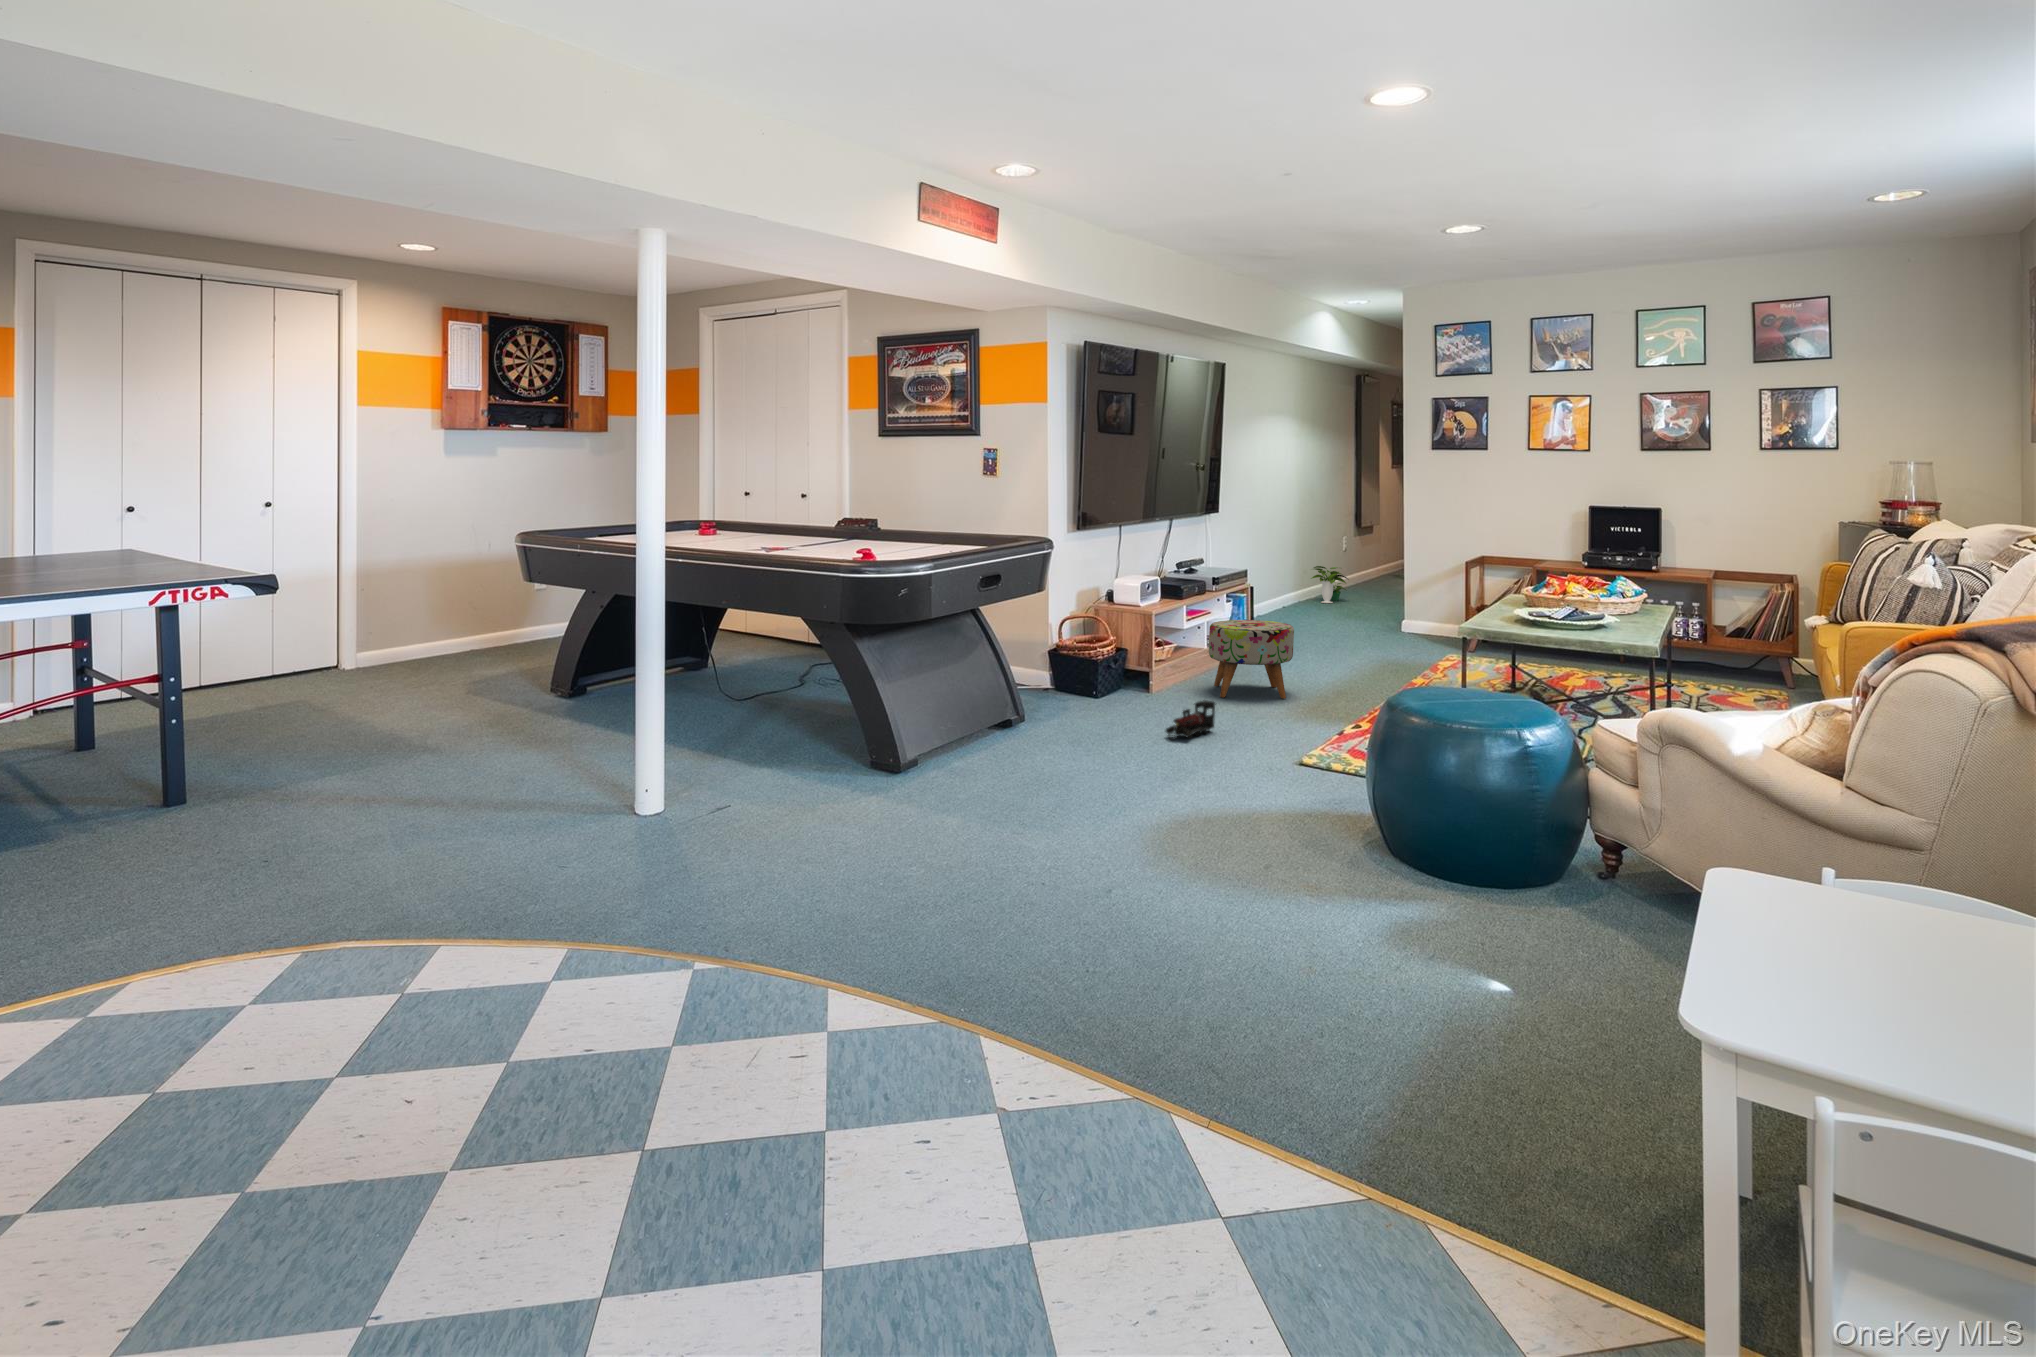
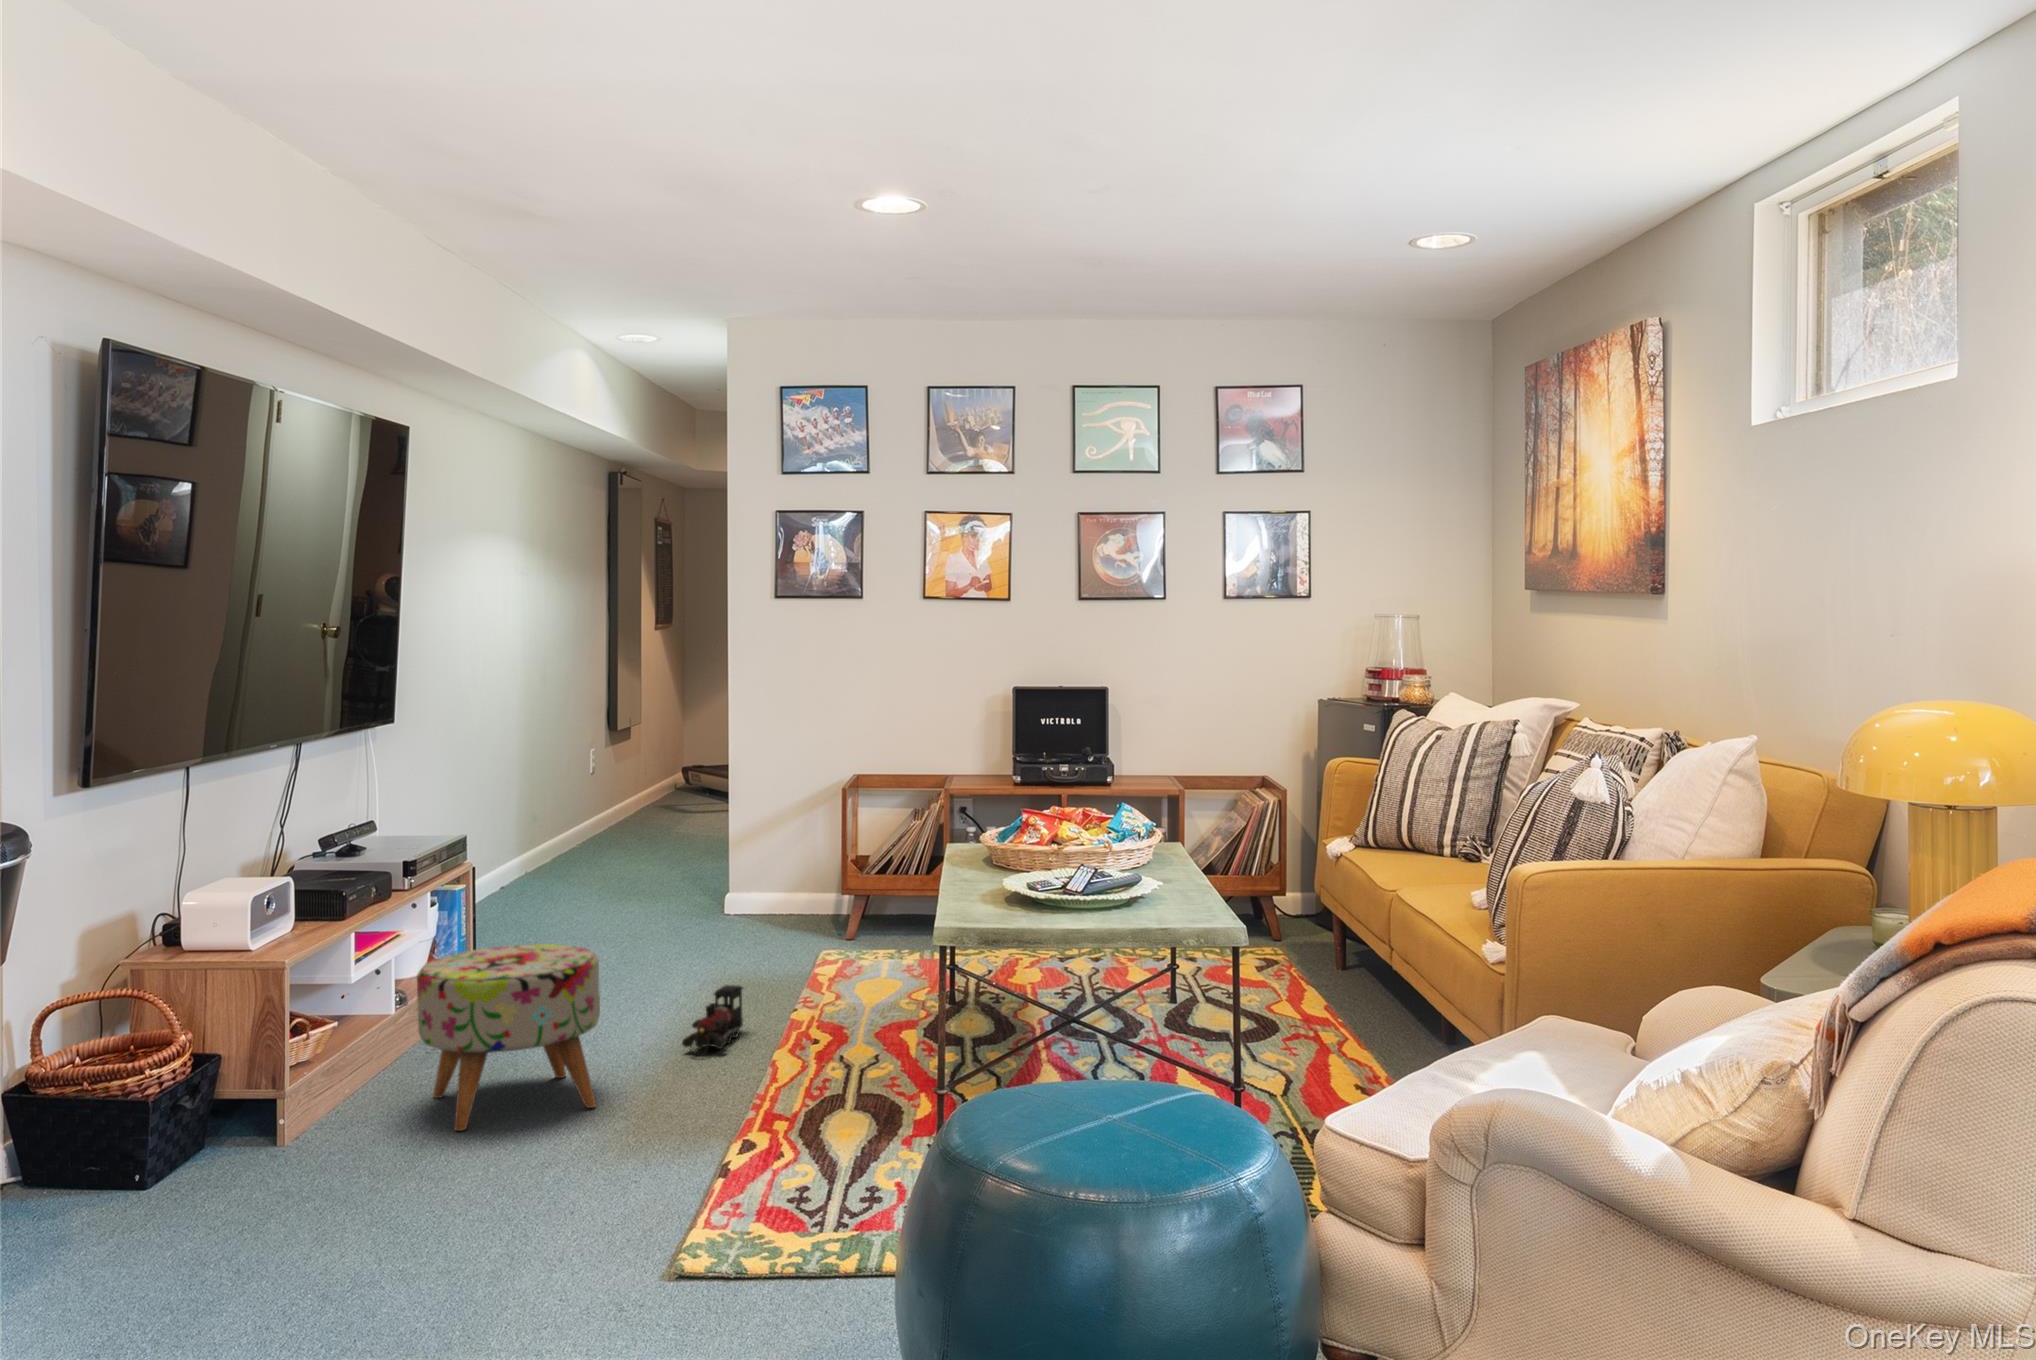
potted plant: present [1311,566,1348,603] -> none [558,802,627,864]
toy train: present [1166,700,1215,739] -> present [682,985,743,1057]

